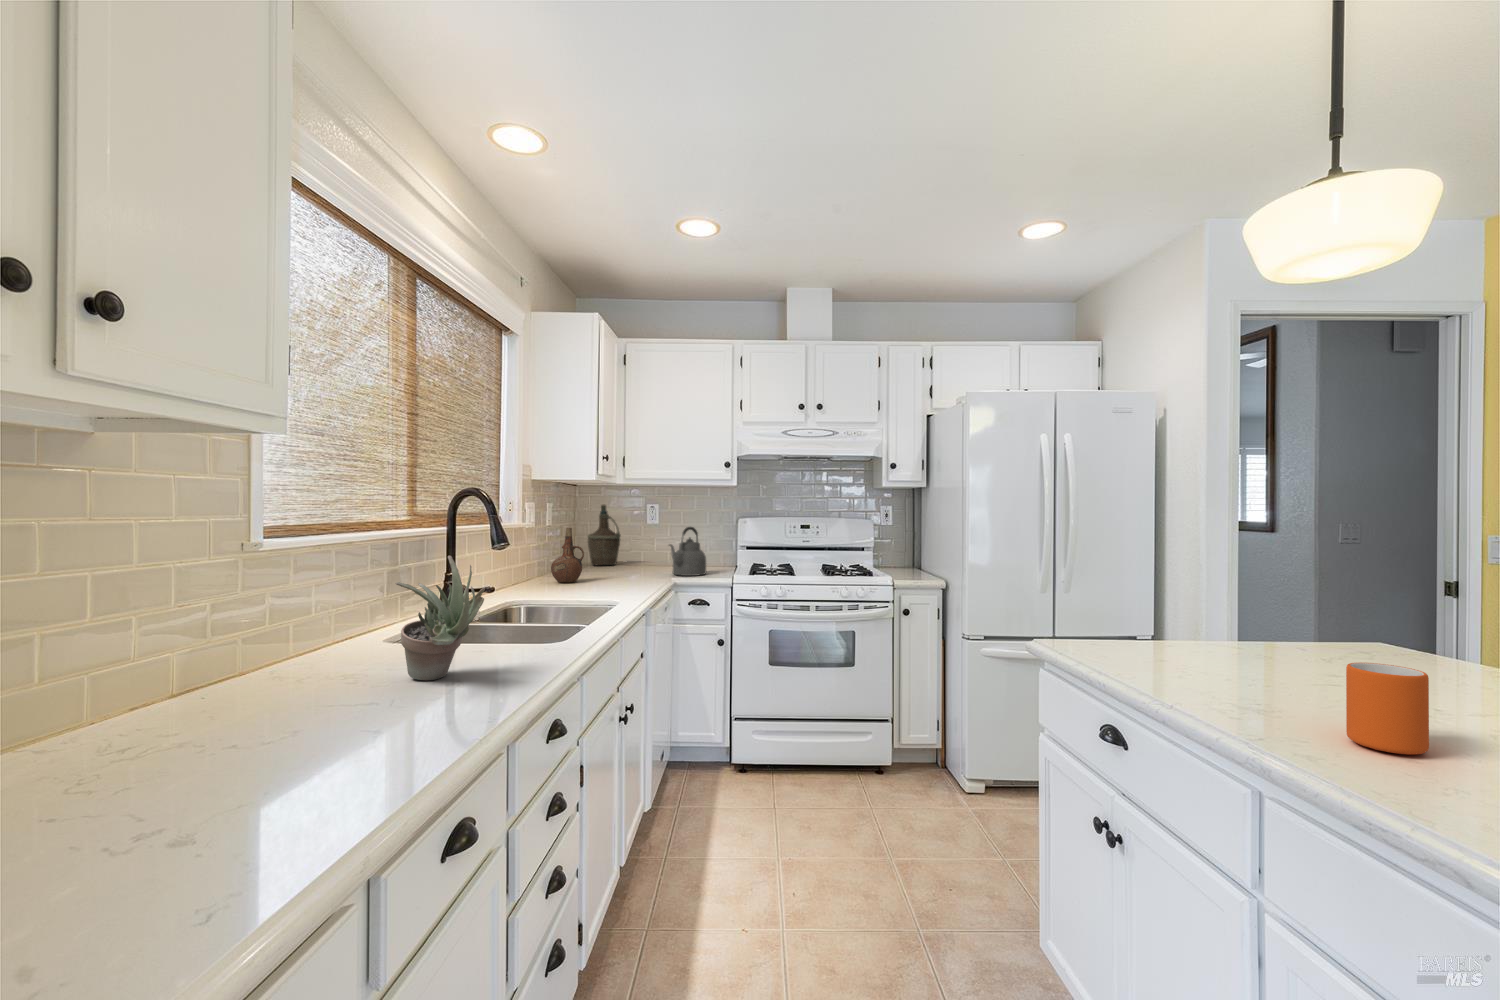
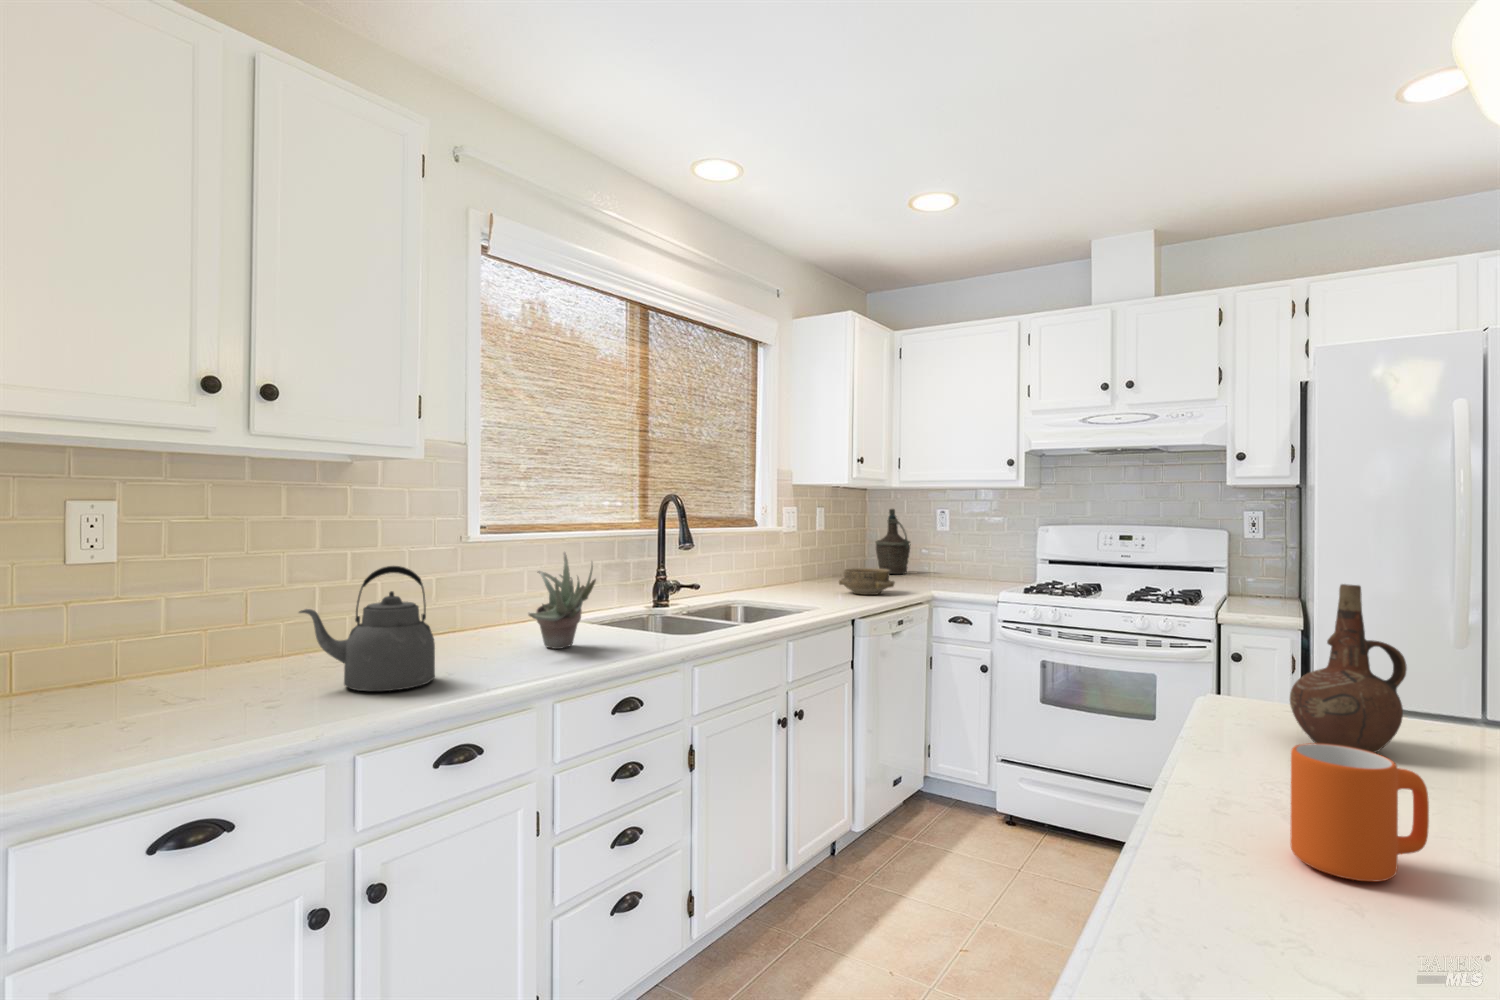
kettle: present [669,527,706,576] -> present [299,566,435,691]
ceramic pitcher: present [551,528,584,582] -> present [1290,584,1407,753]
ceramic bowl: none [596,560,652,586] -> present [839,568,894,595]

